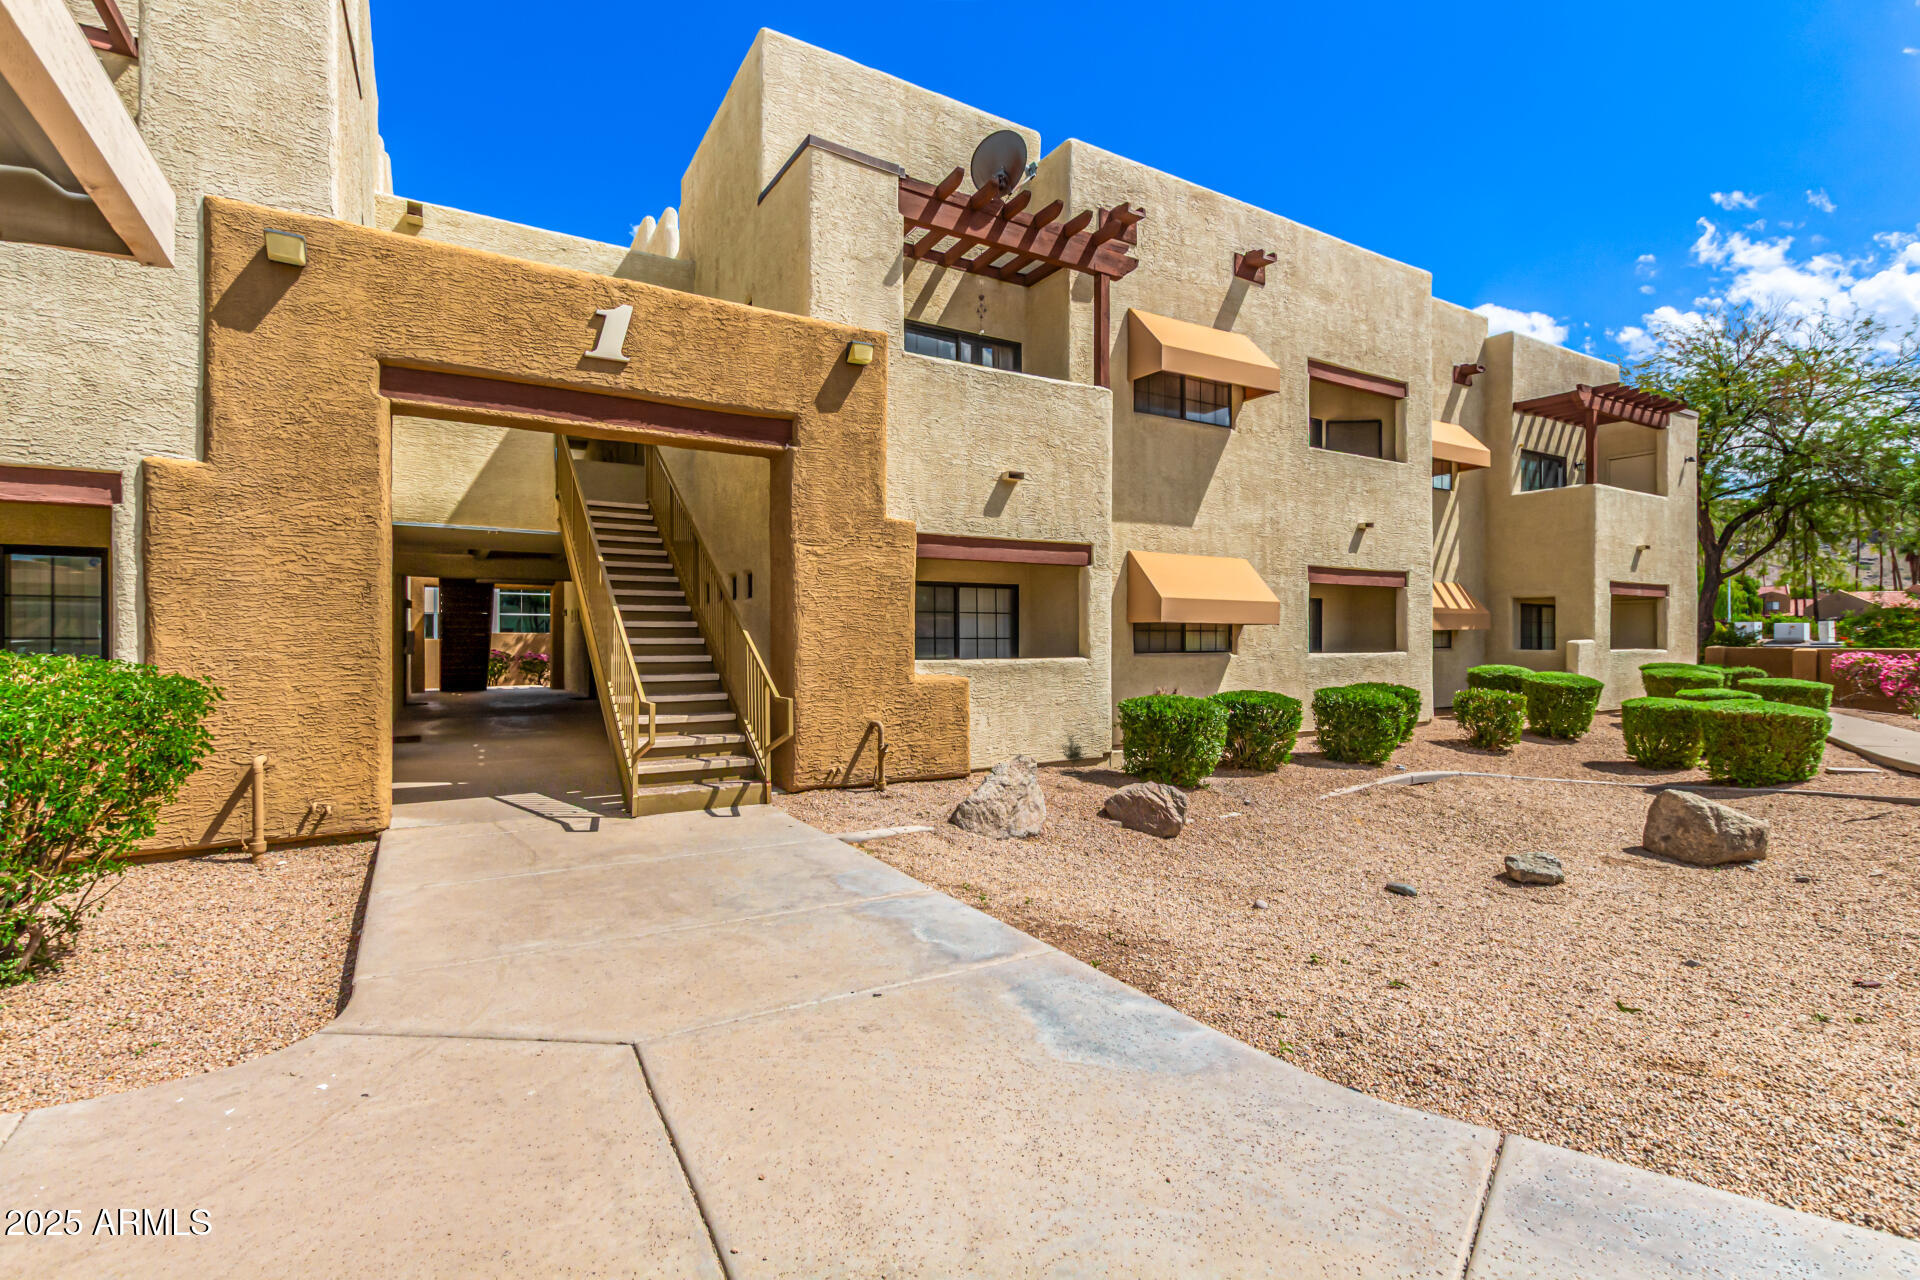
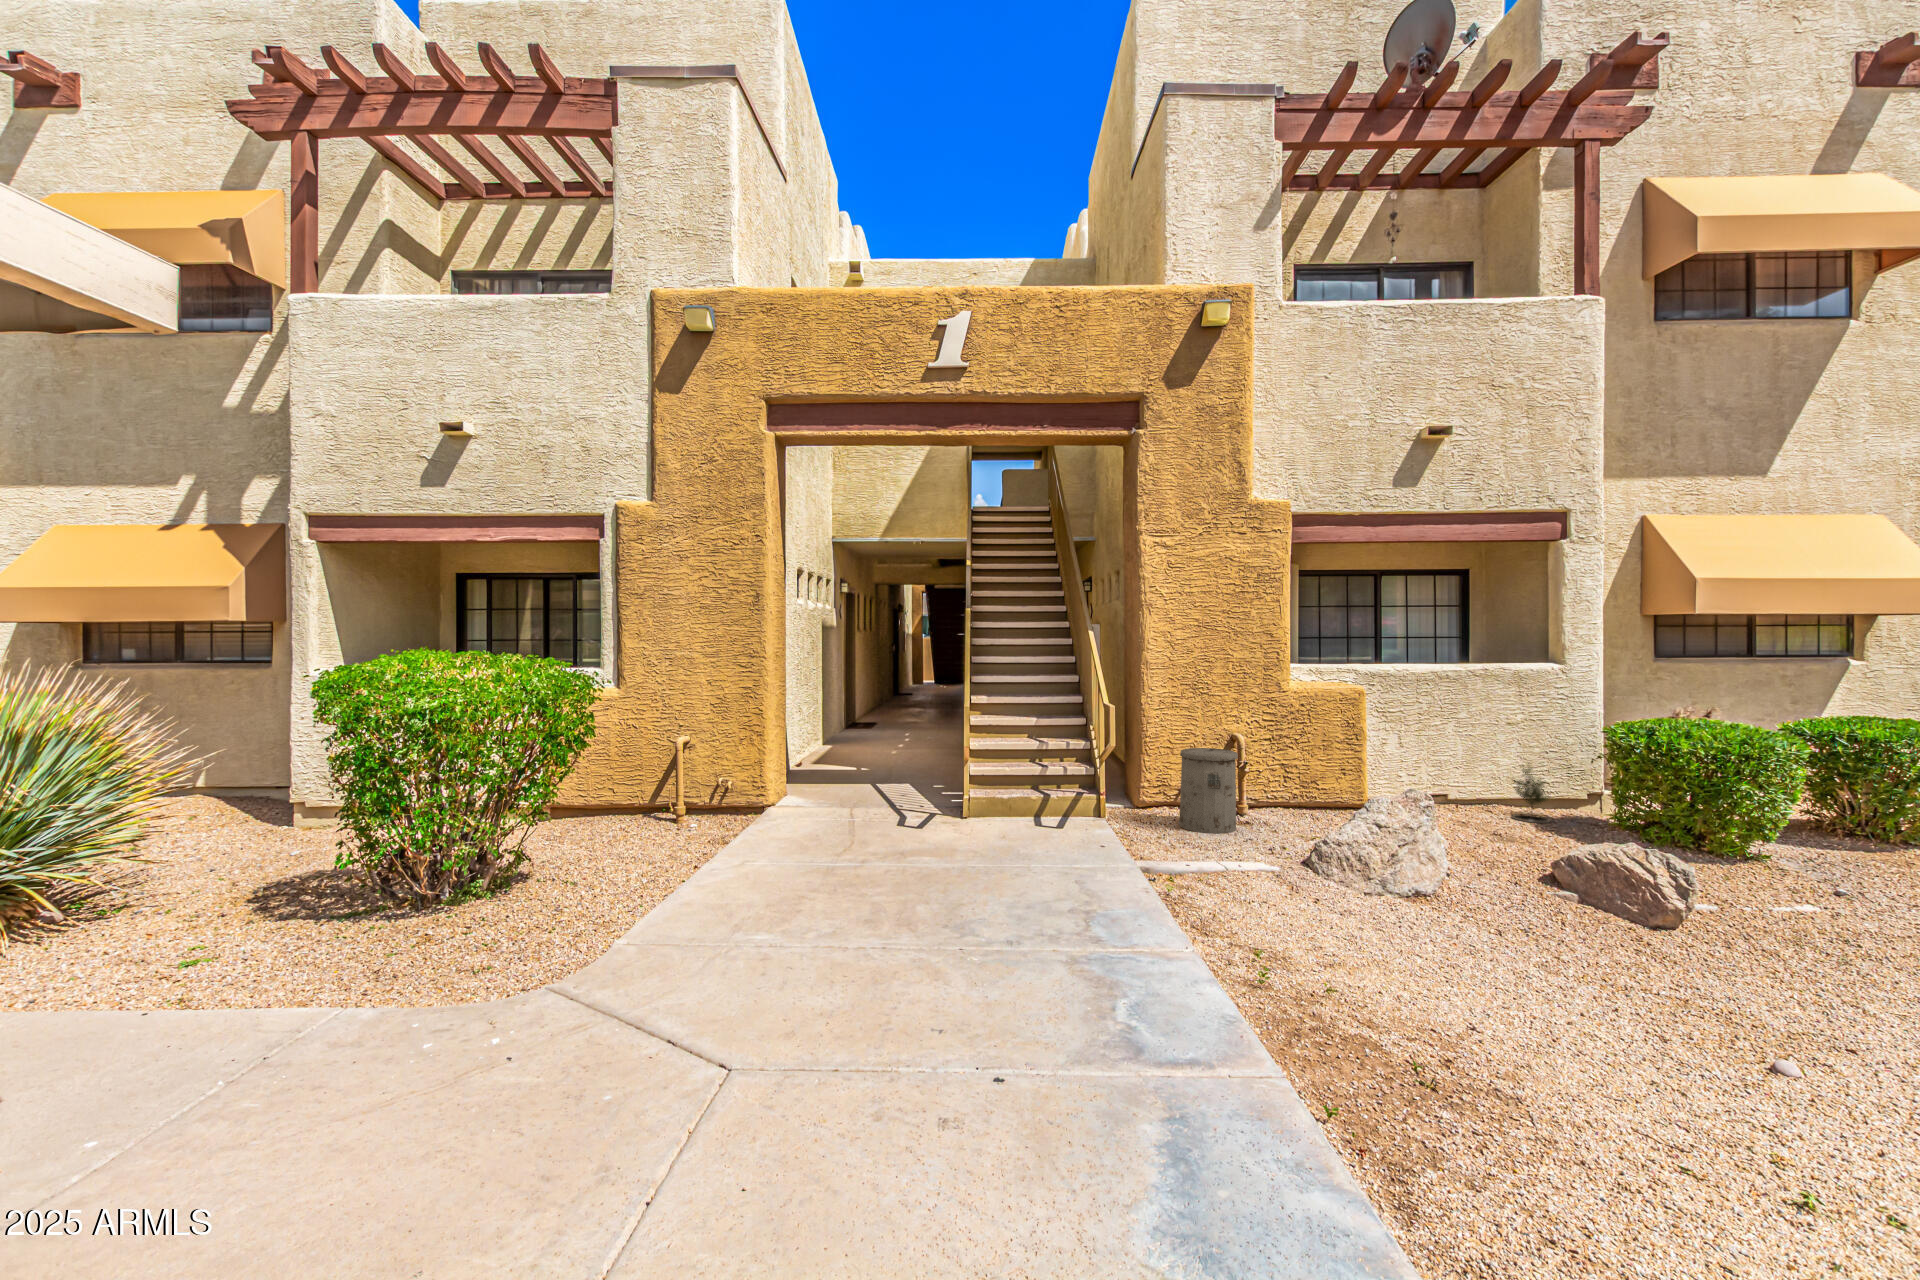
trash can: none [832,734,882,808] -> present [1180,748,1238,833]

